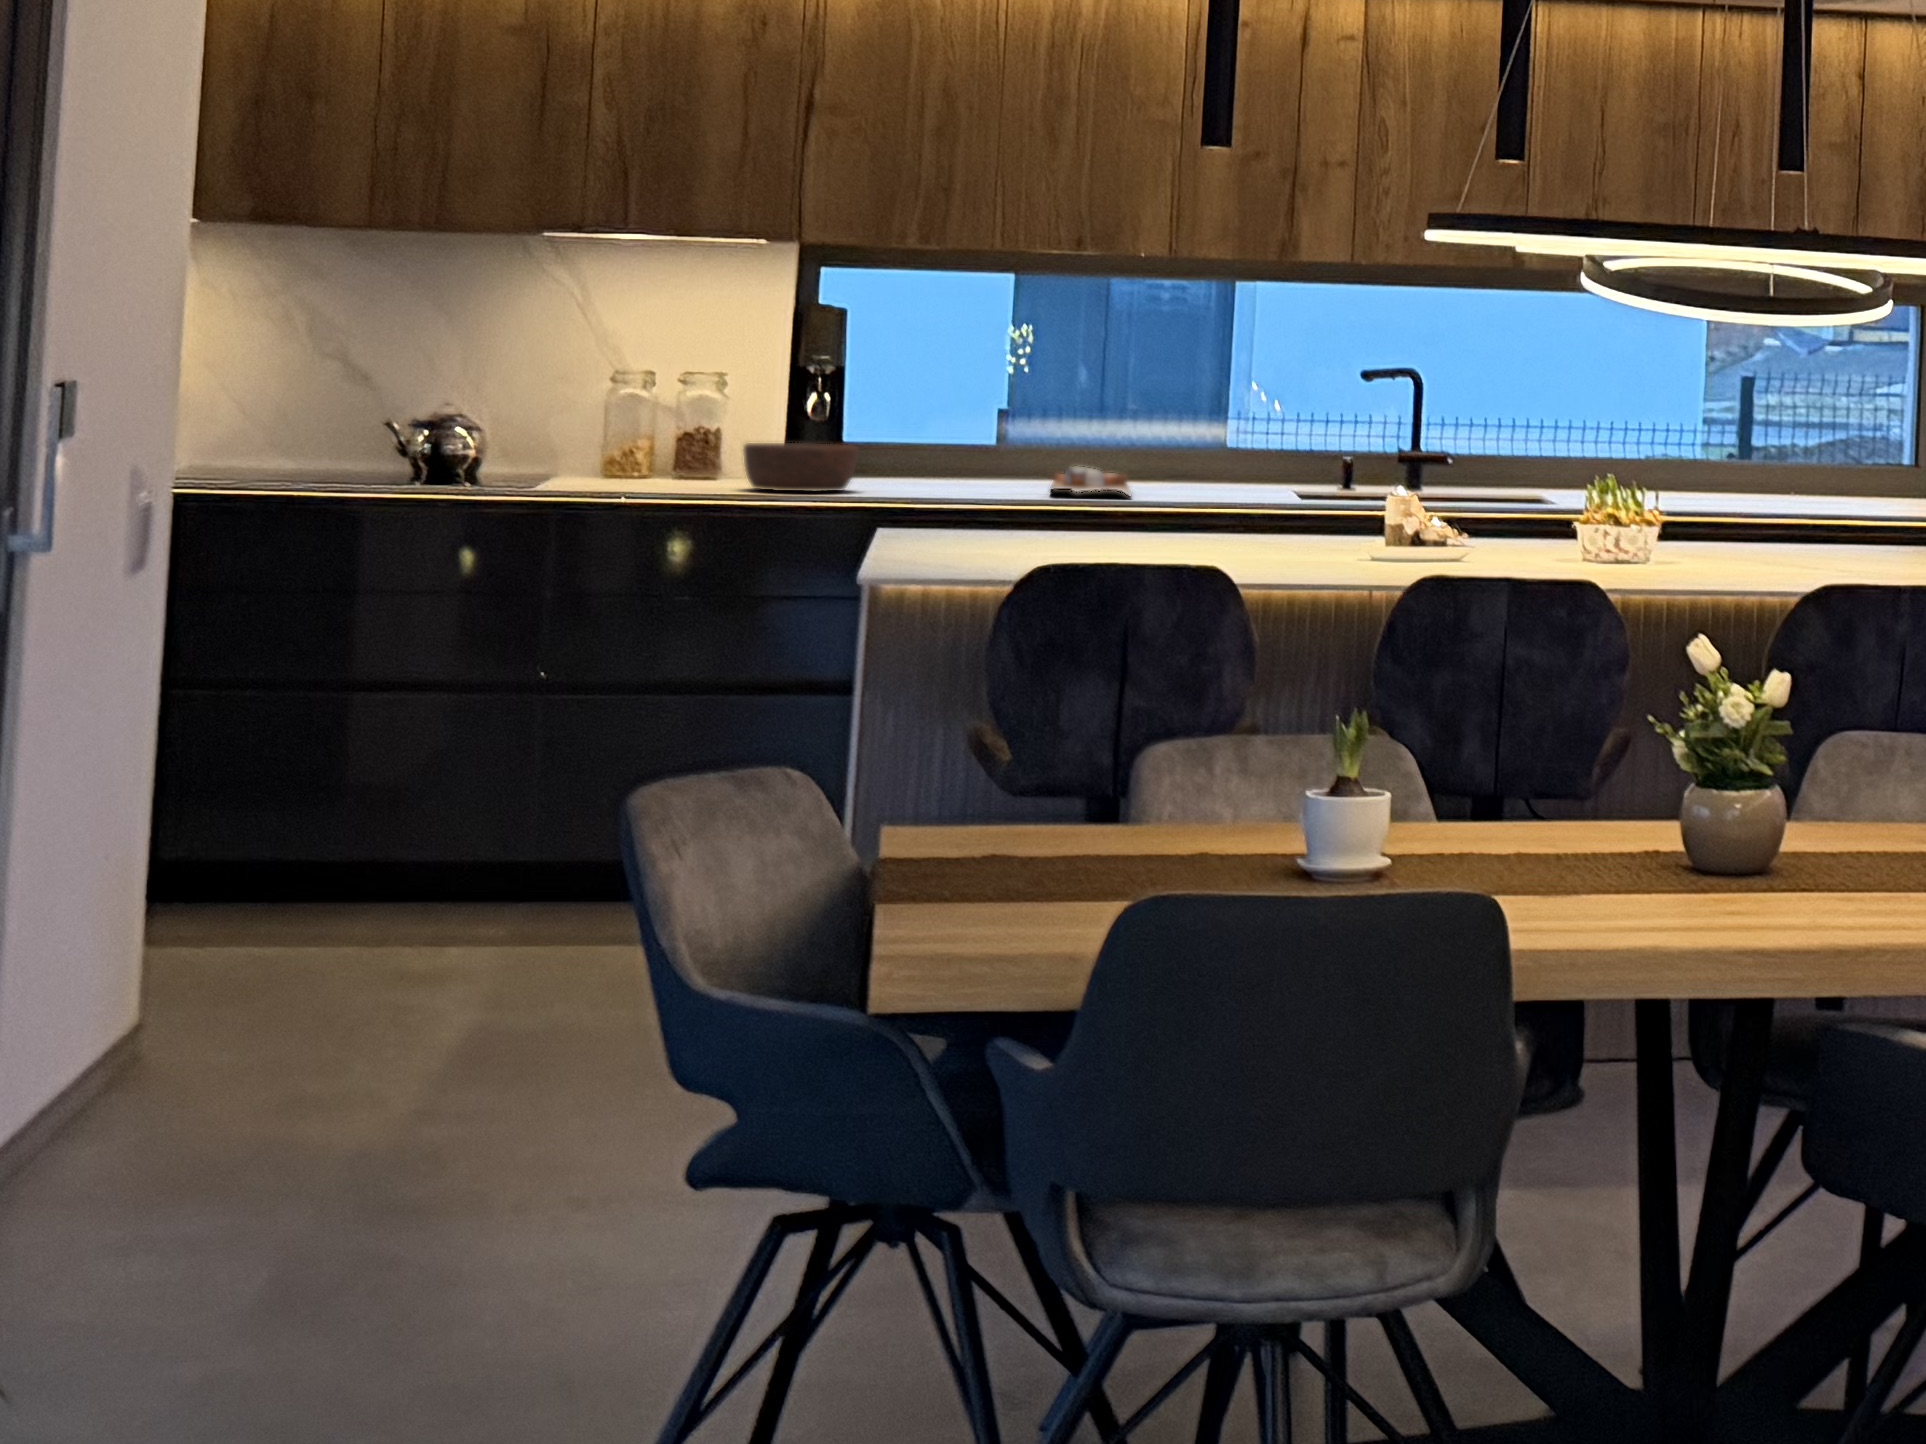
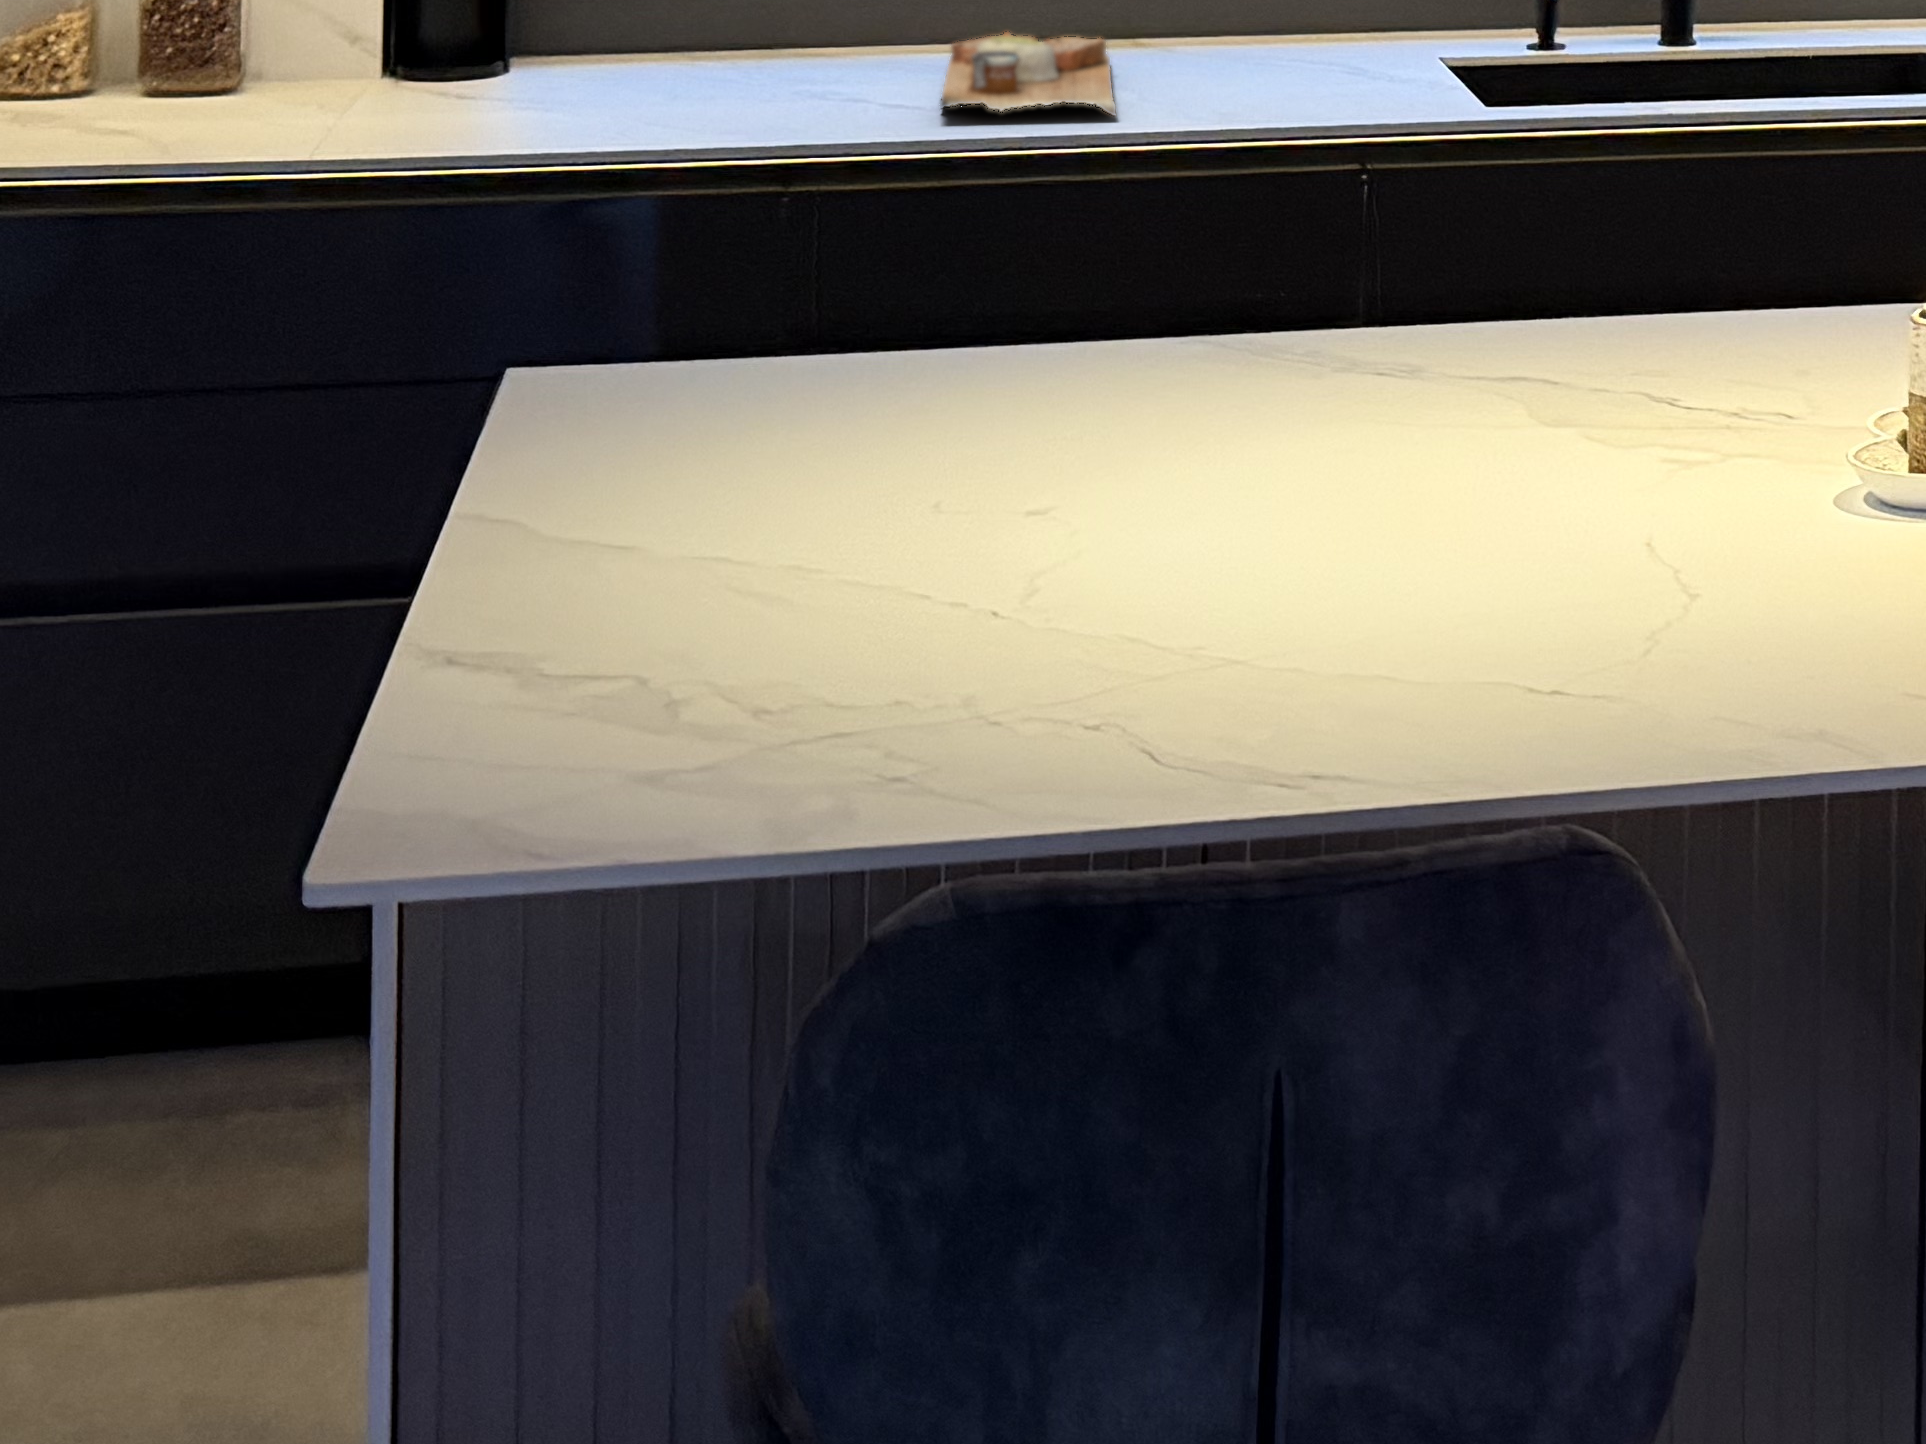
wooden bowl: present [743,443,859,492] -> none [265,10,523,135]

